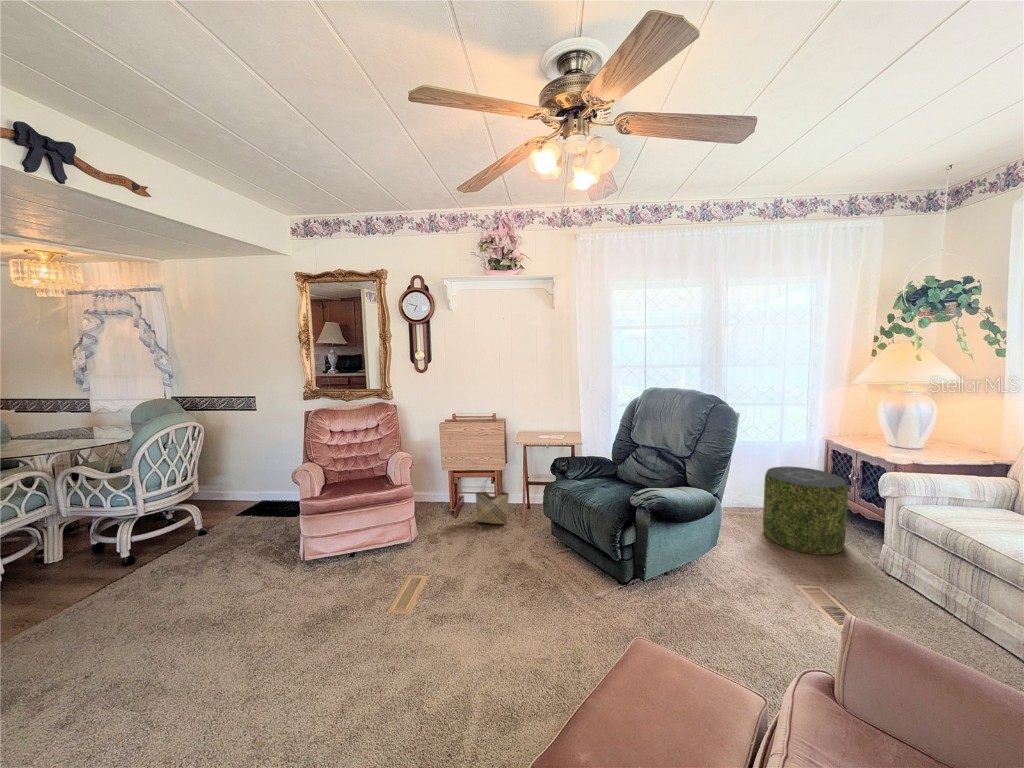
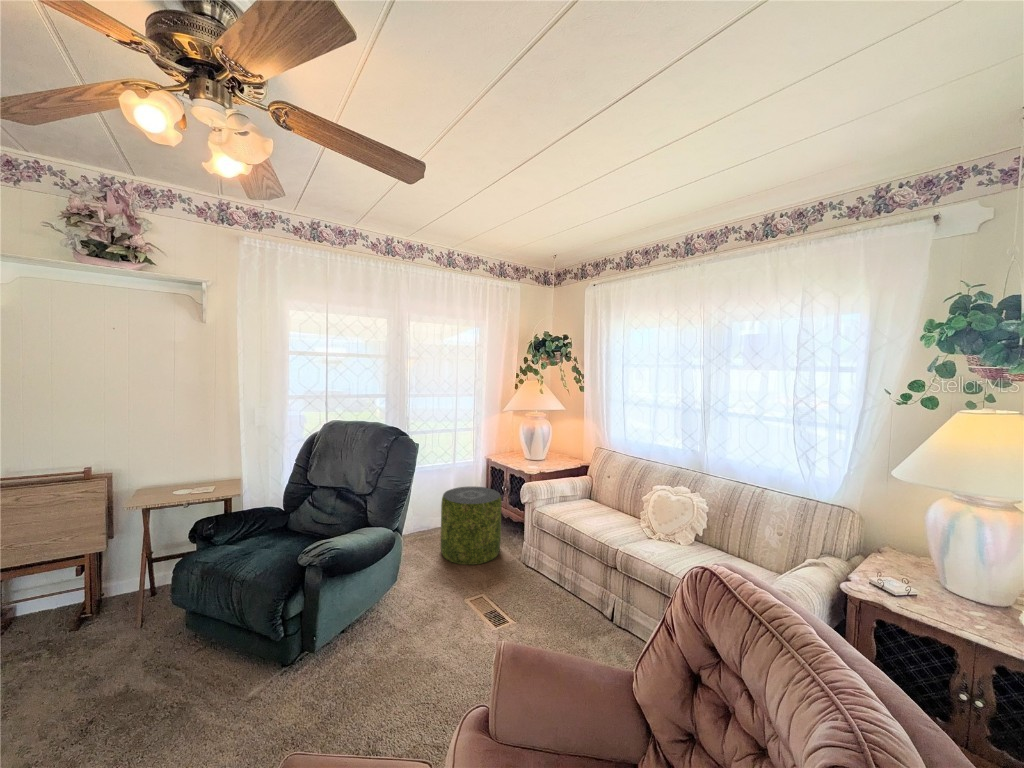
woven basket: present [475,492,509,524] -> none [35,562,112,648]

